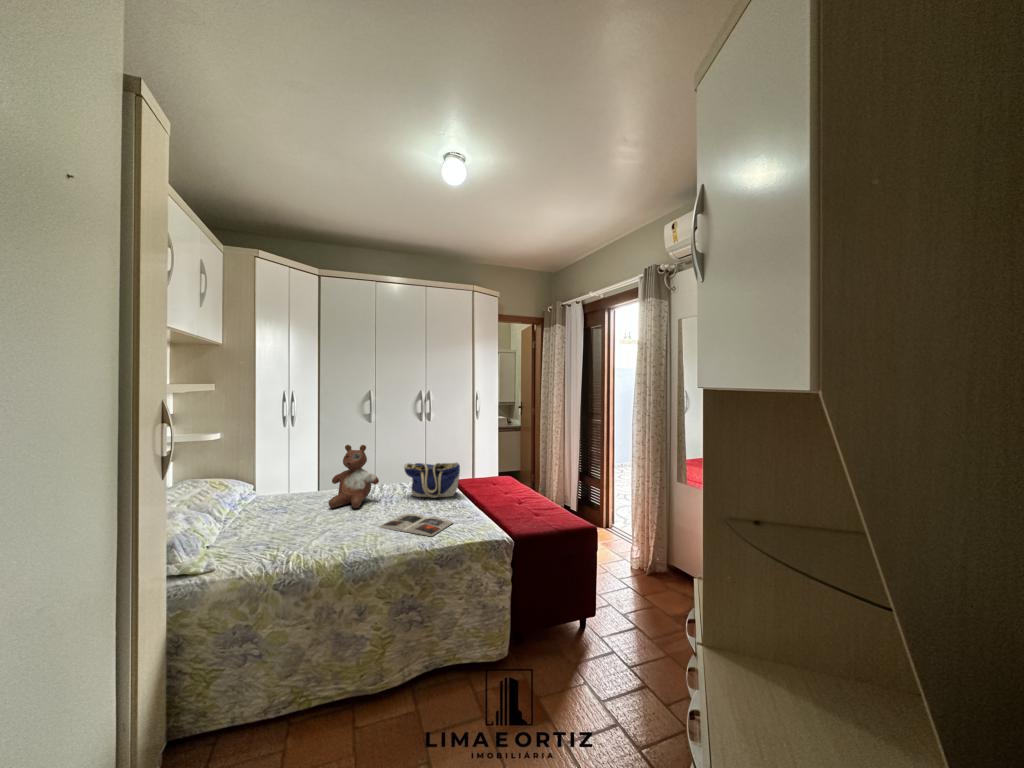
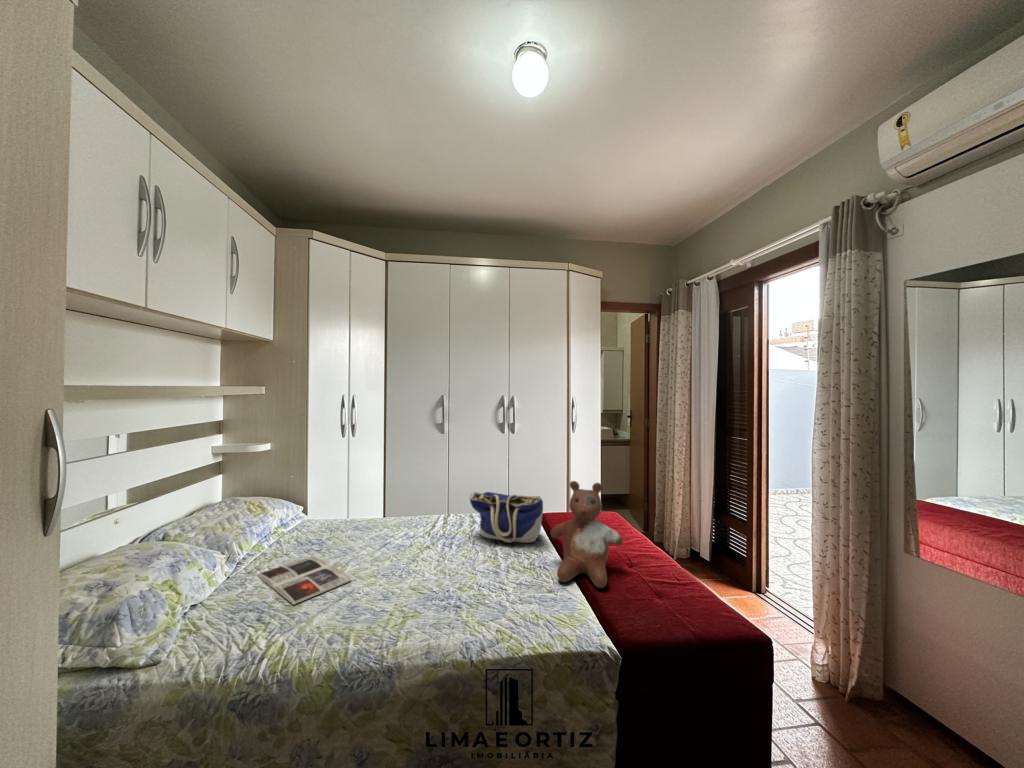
stuffed bear: present [329,445,379,508] -> present [551,481,623,588]
magazine: present [380,514,453,536] -> present [257,556,351,605]

